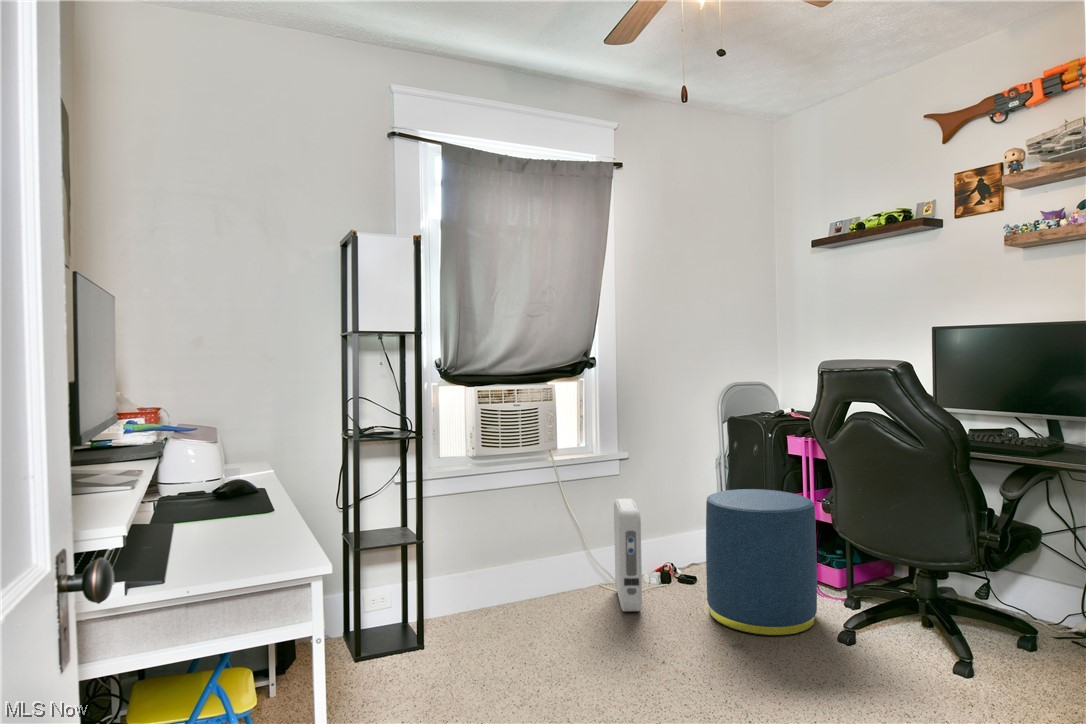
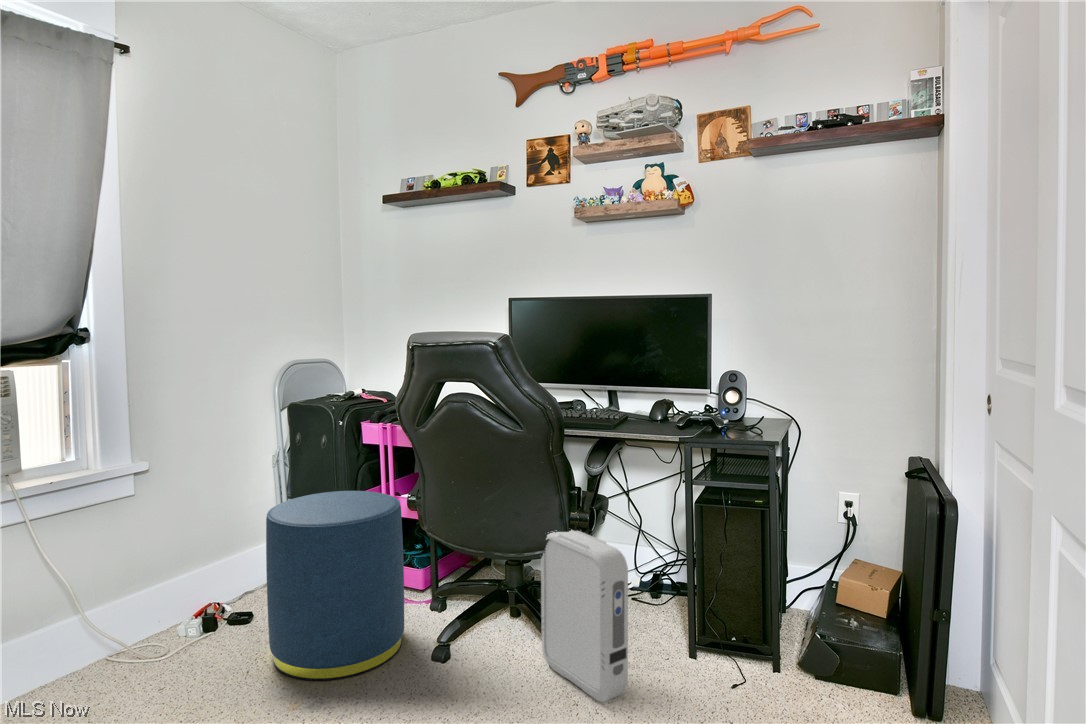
air purifier: present [614,498,642,611] -> present [541,530,628,702]

